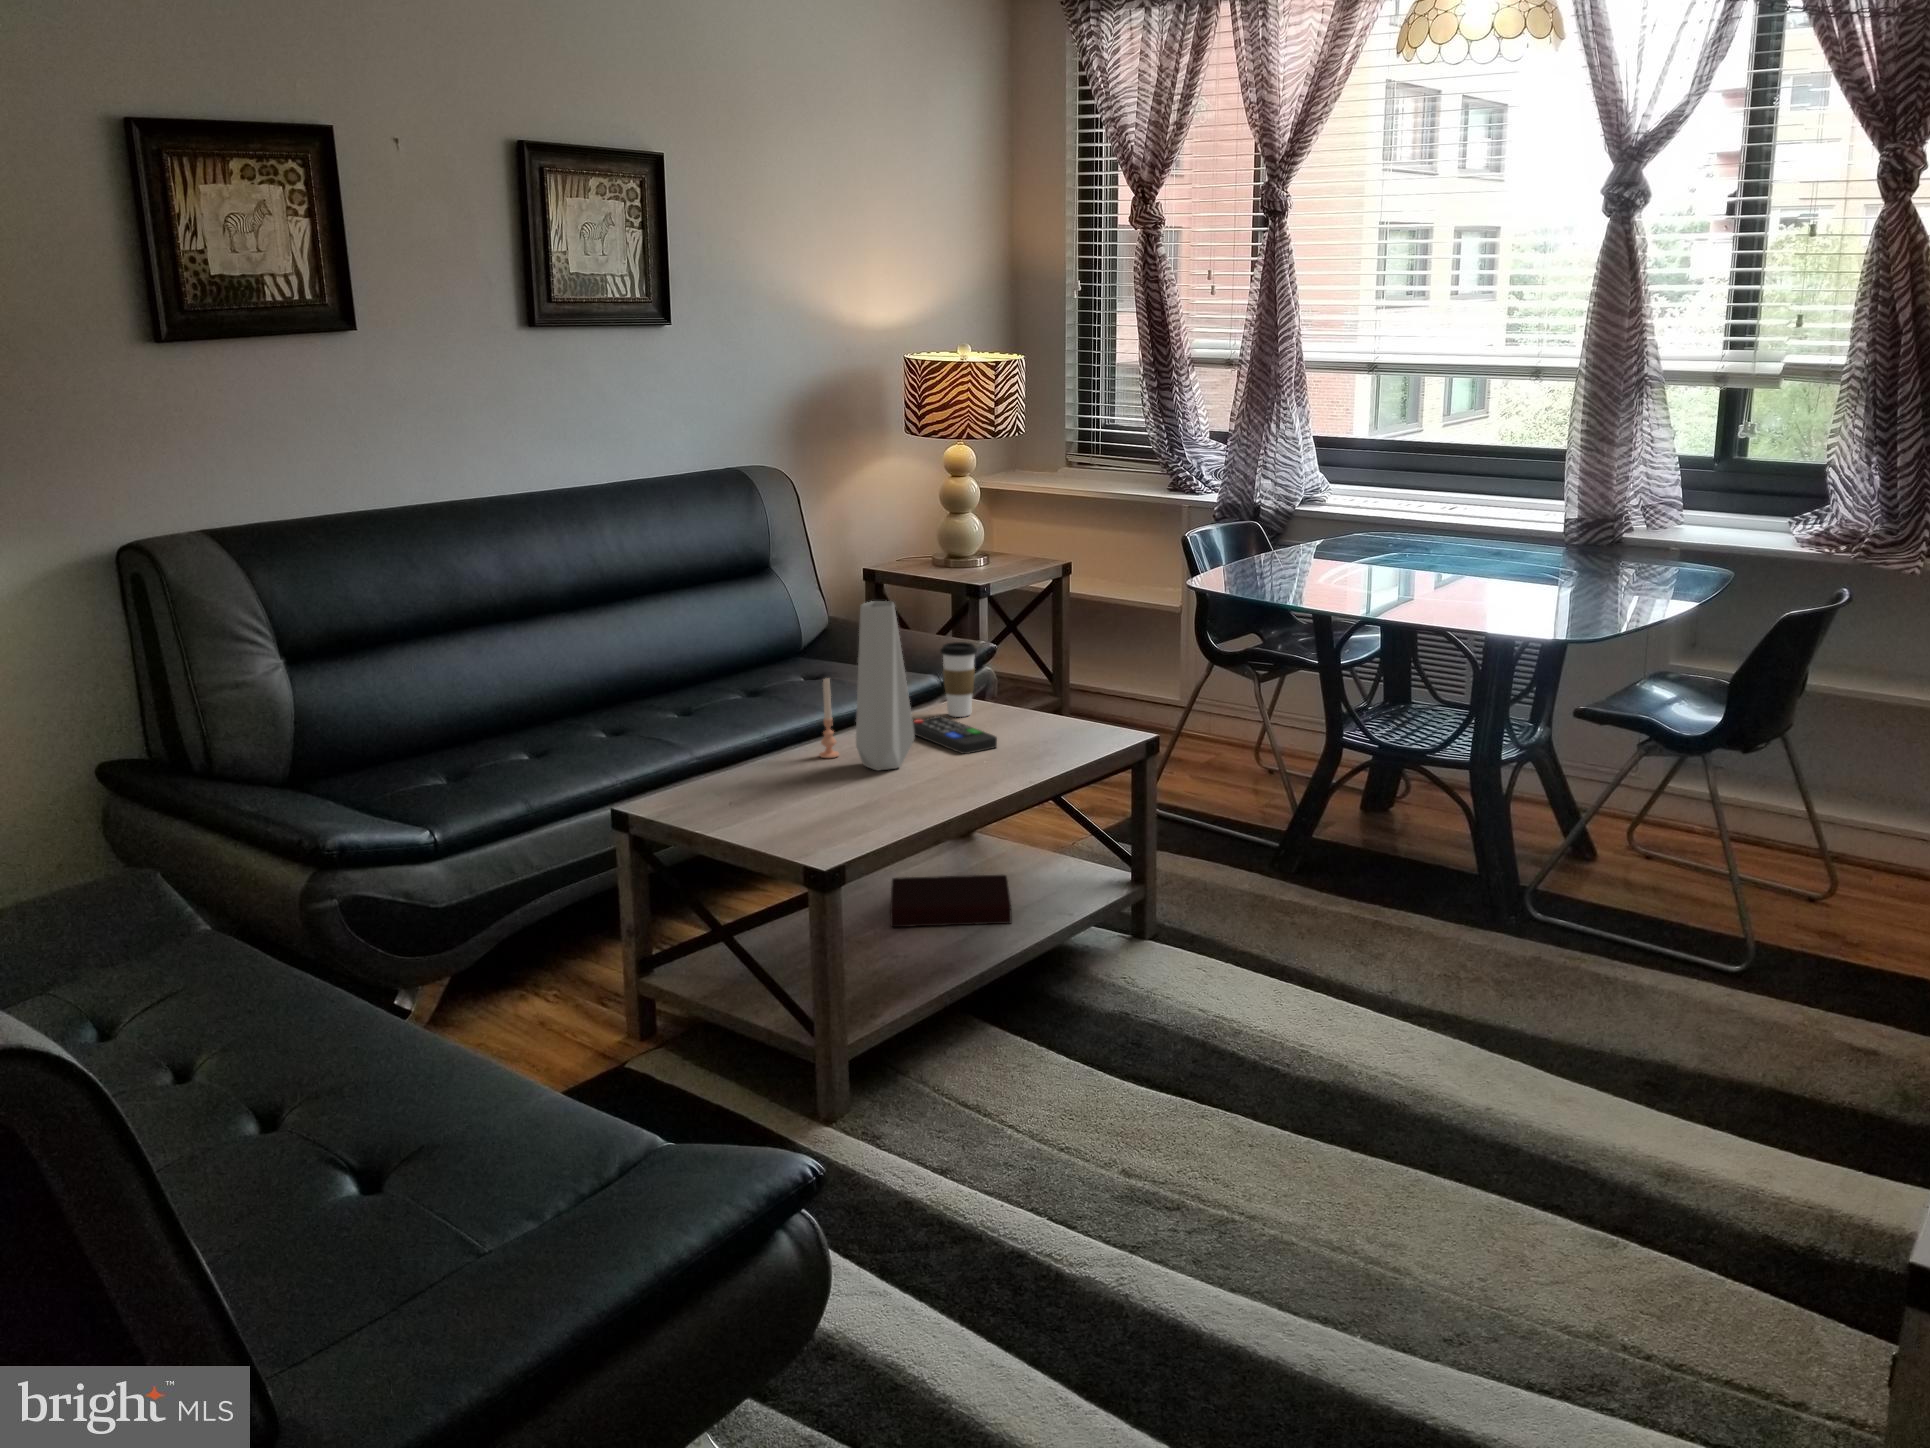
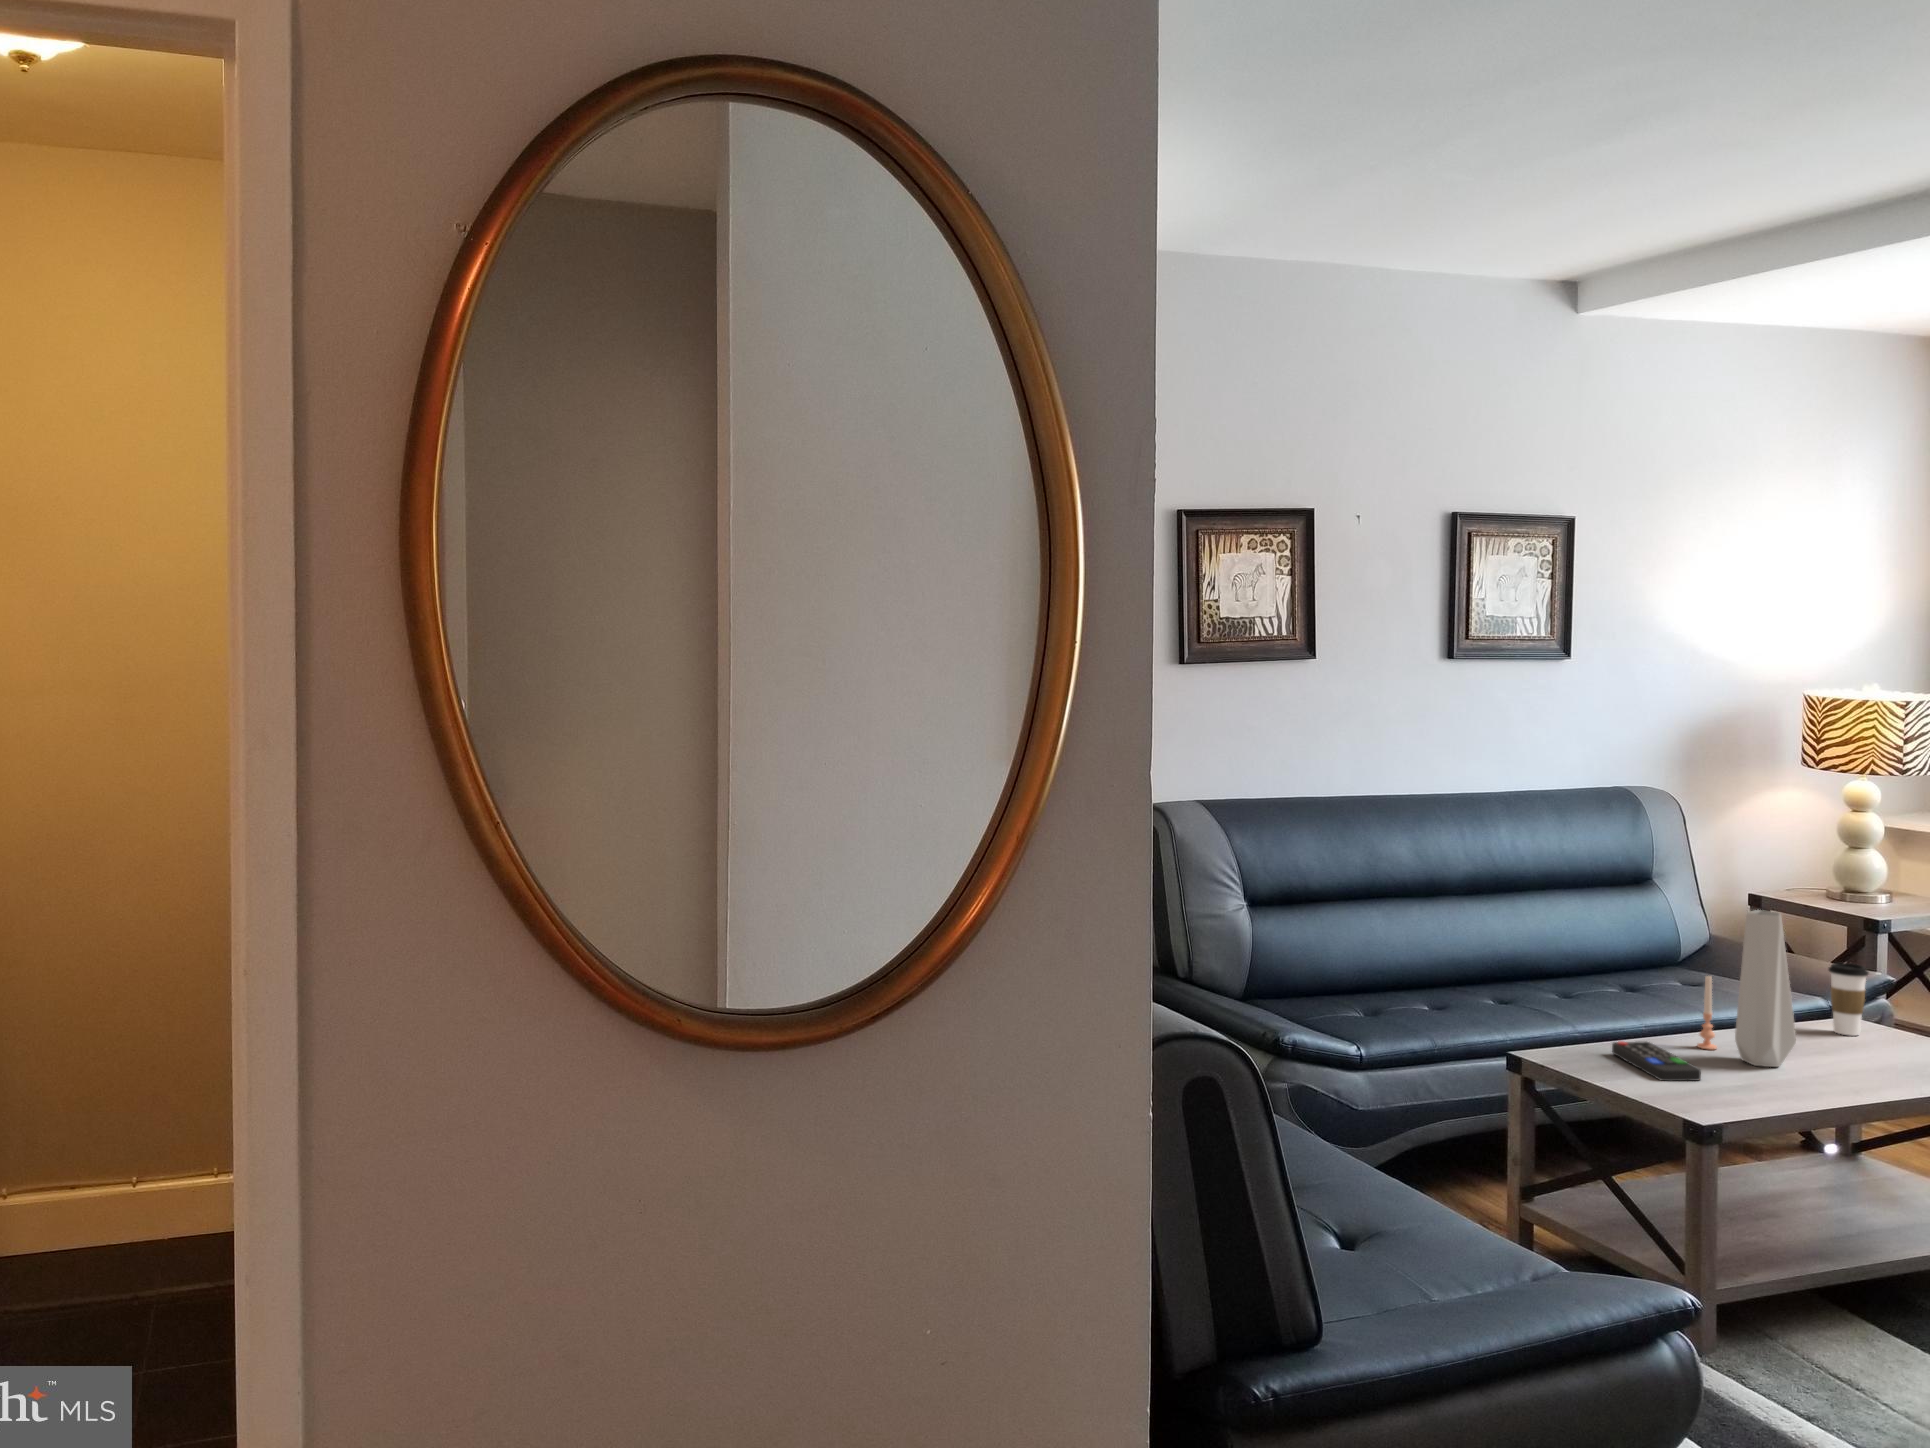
remote control: present [913,716,997,754] -> present [1612,1041,1701,1081]
book: present [890,875,1012,927] -> none [1762,1174,1895,1238]

